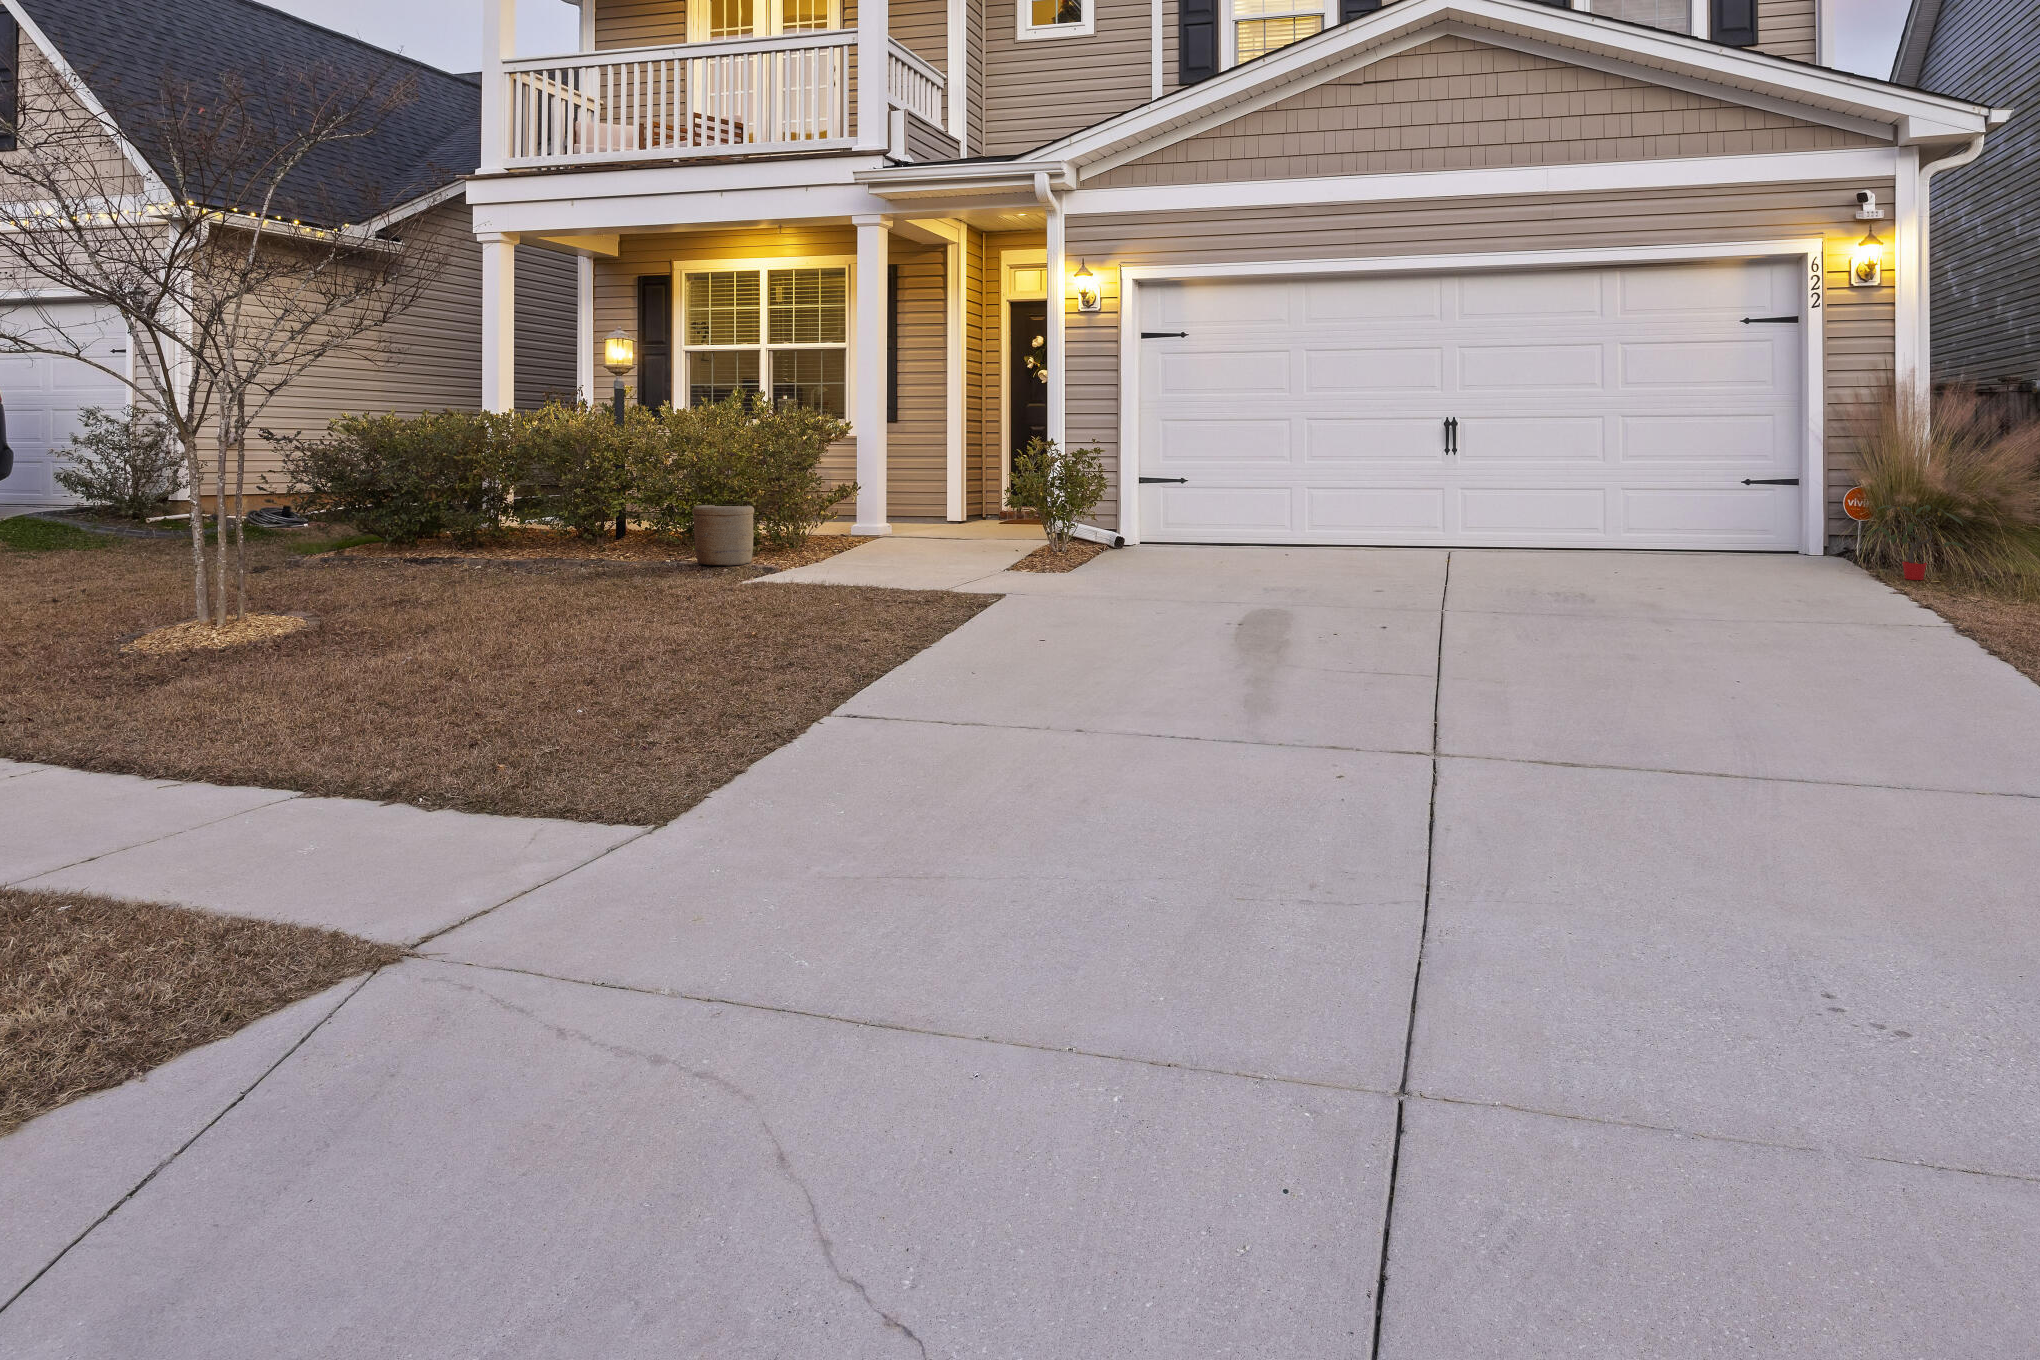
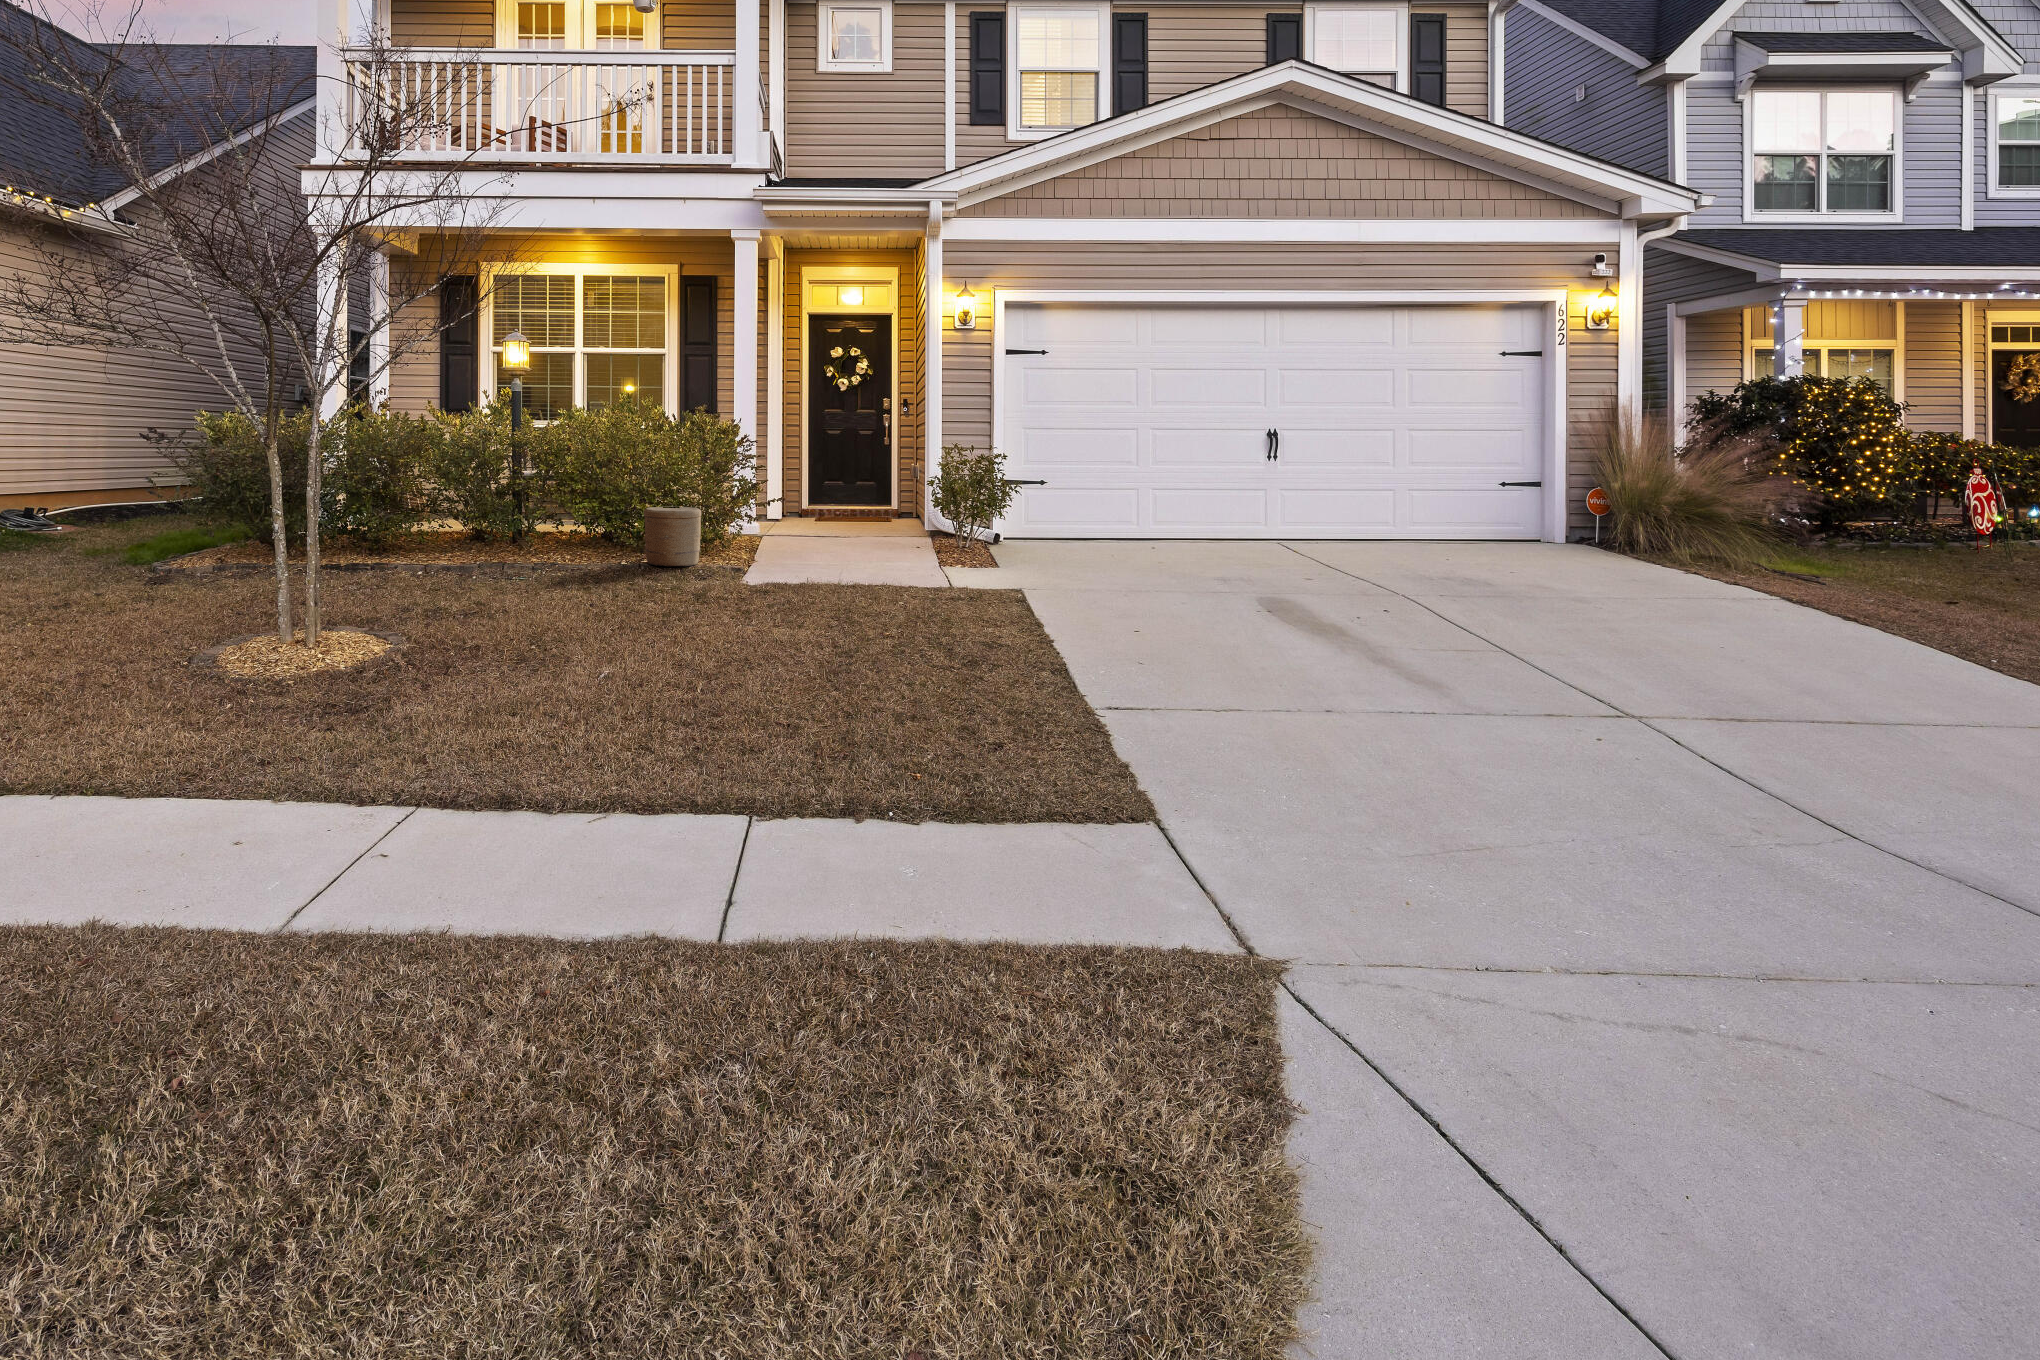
potted plant: present [1869,505,1968,580] -> none [1629,504,1715,563]

